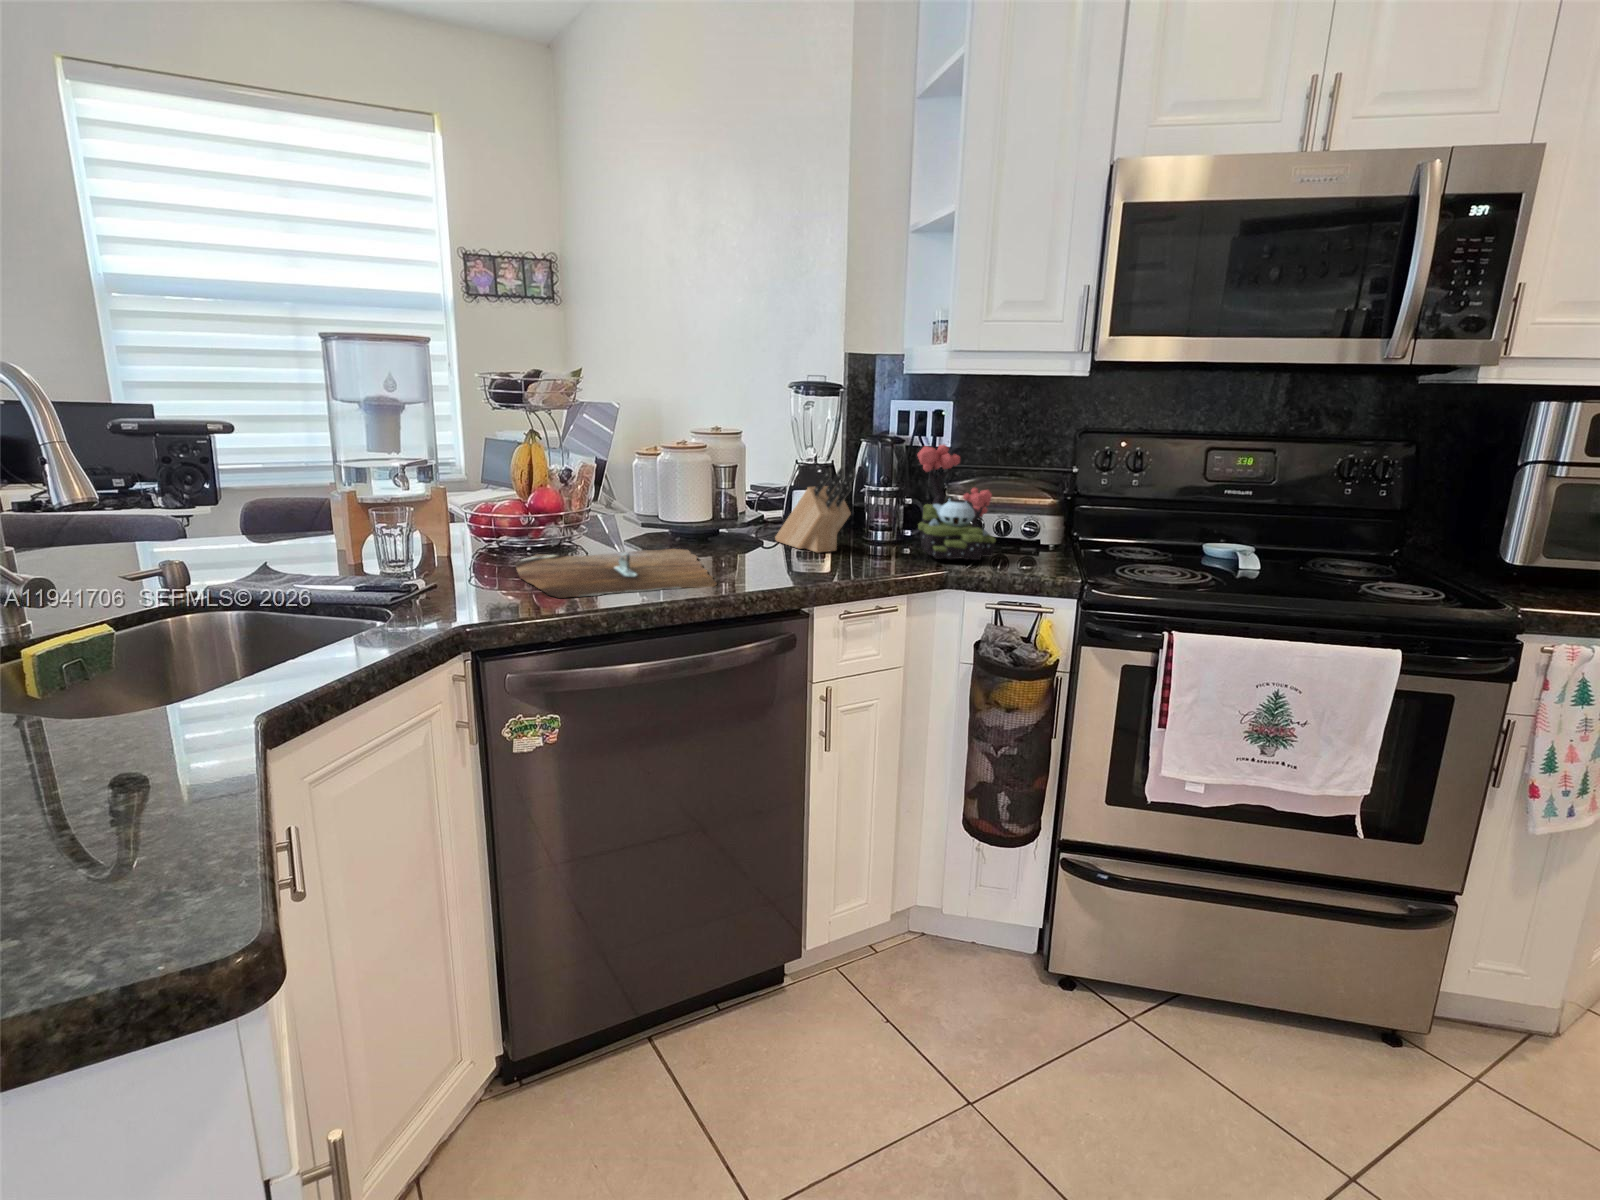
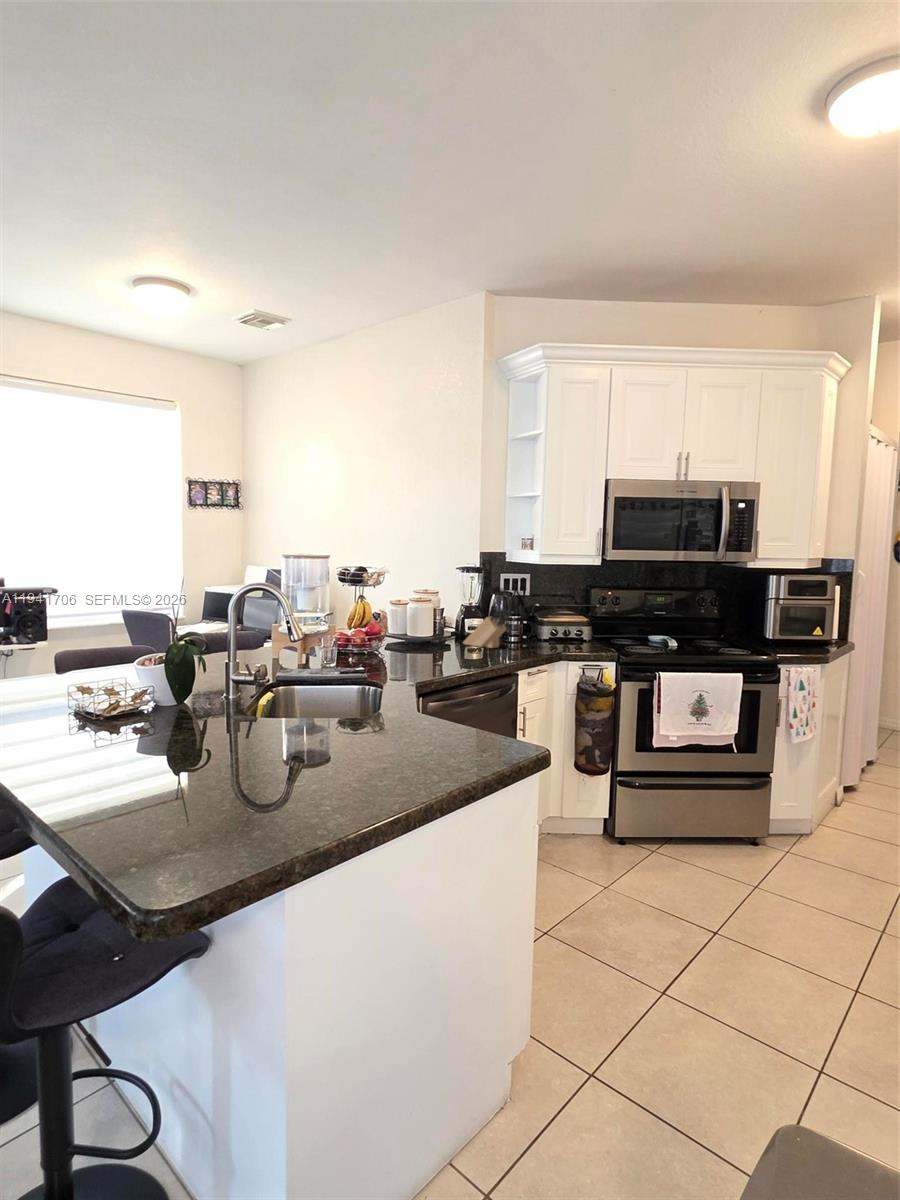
plant: present [917,444,996,560] -> none [533,595,574,648]
cutting board: present [515,549,716,598] -> none [368,649,477,670]

